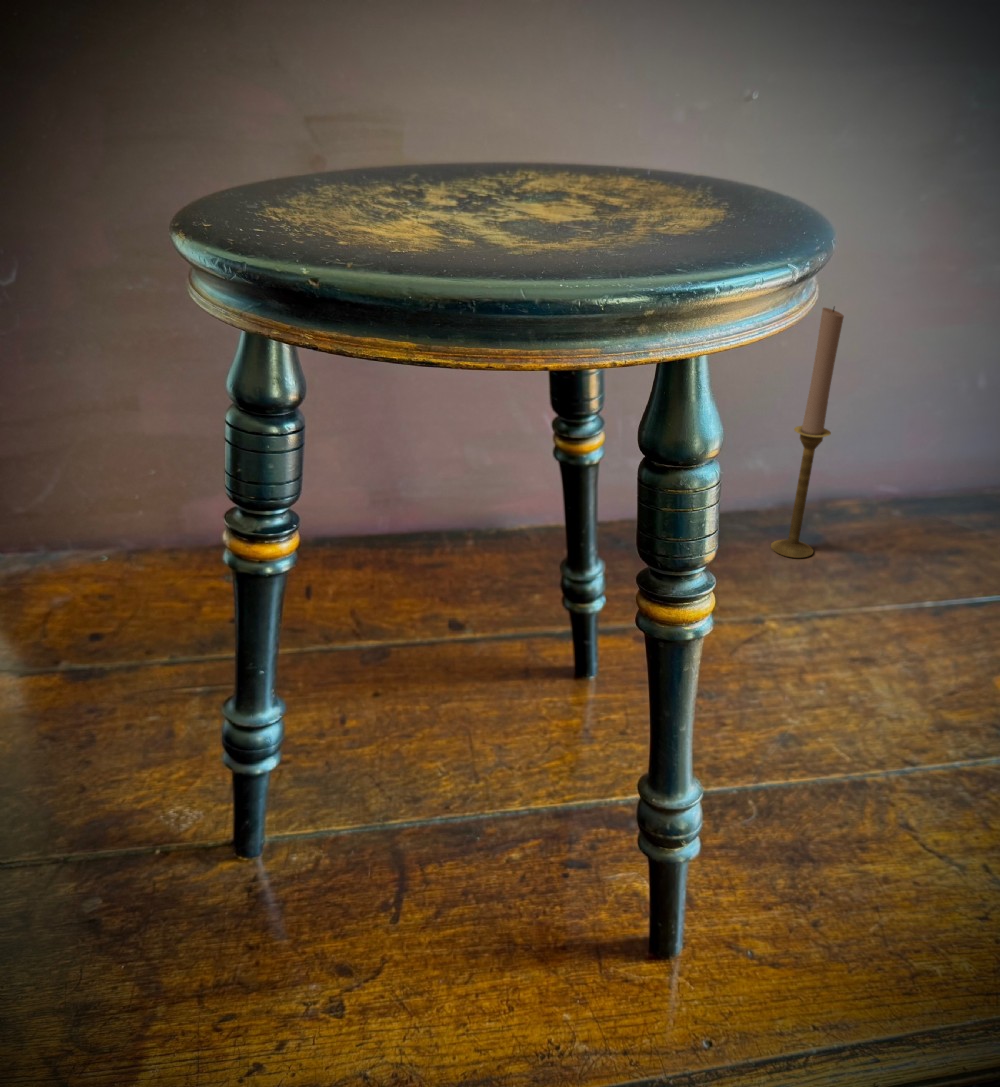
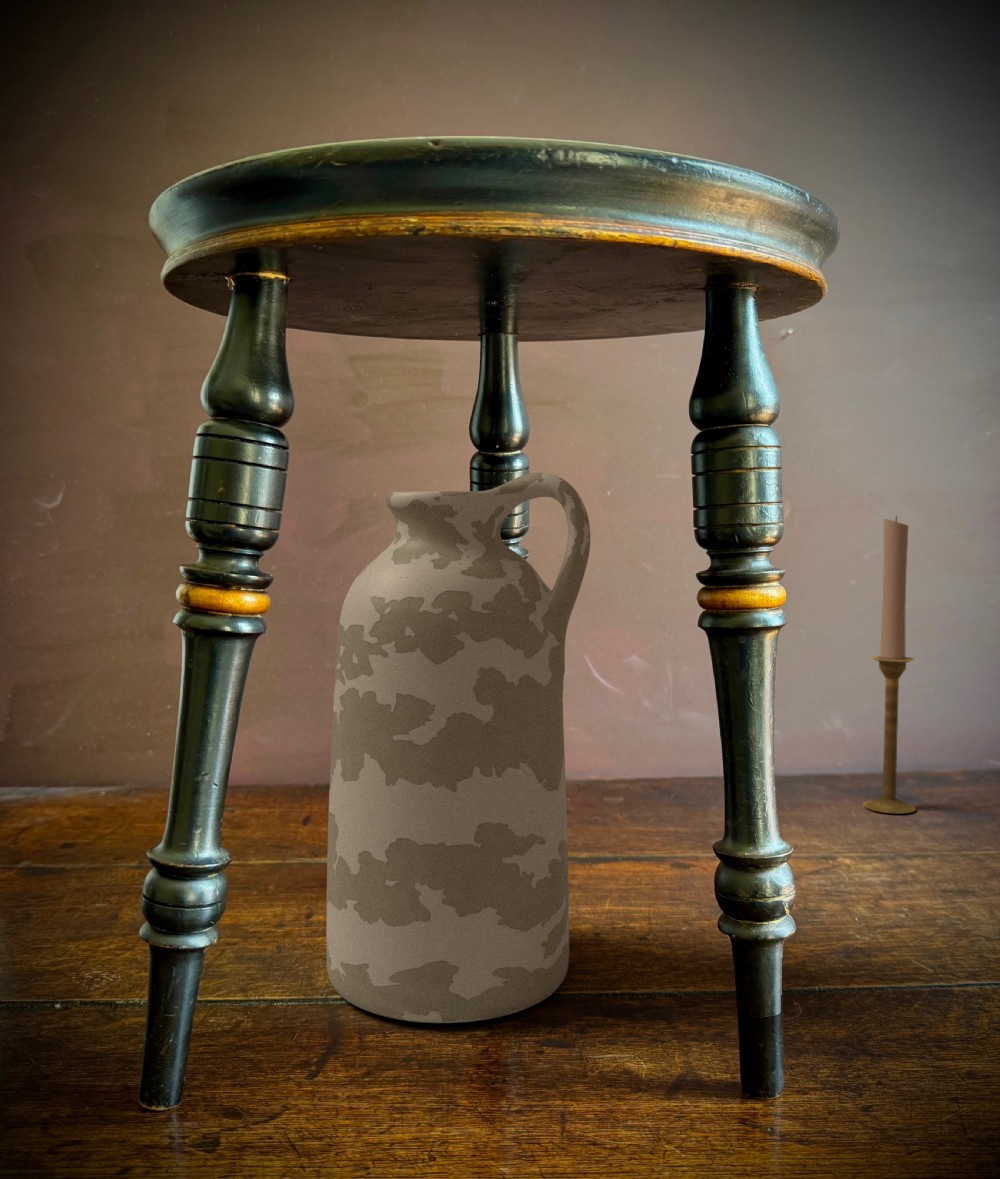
vase: none [375,401,615,854] -> present [326,473,590,1023]

